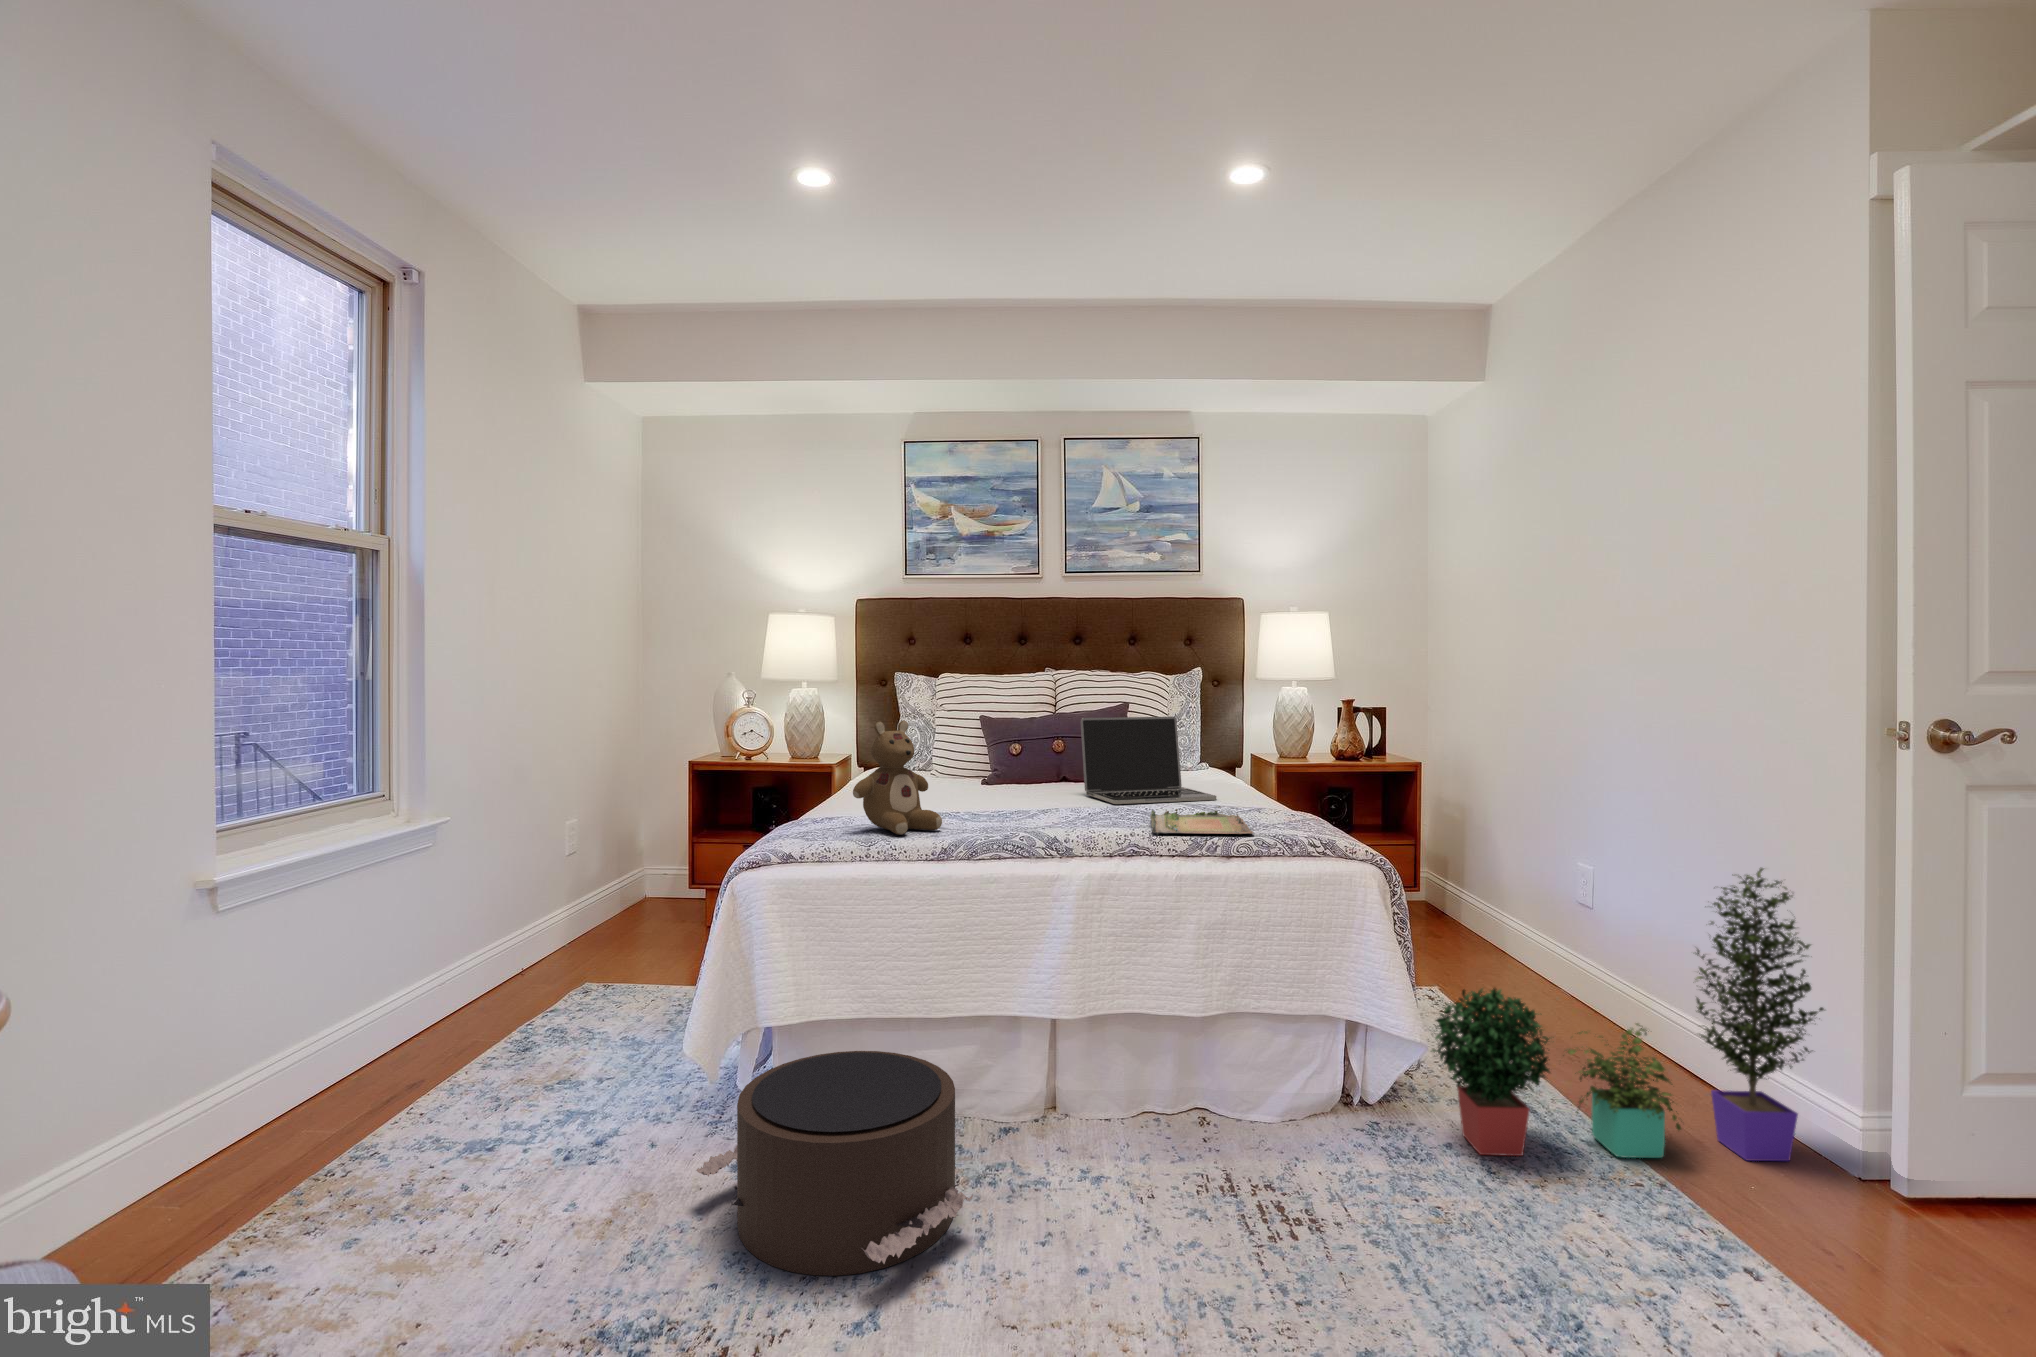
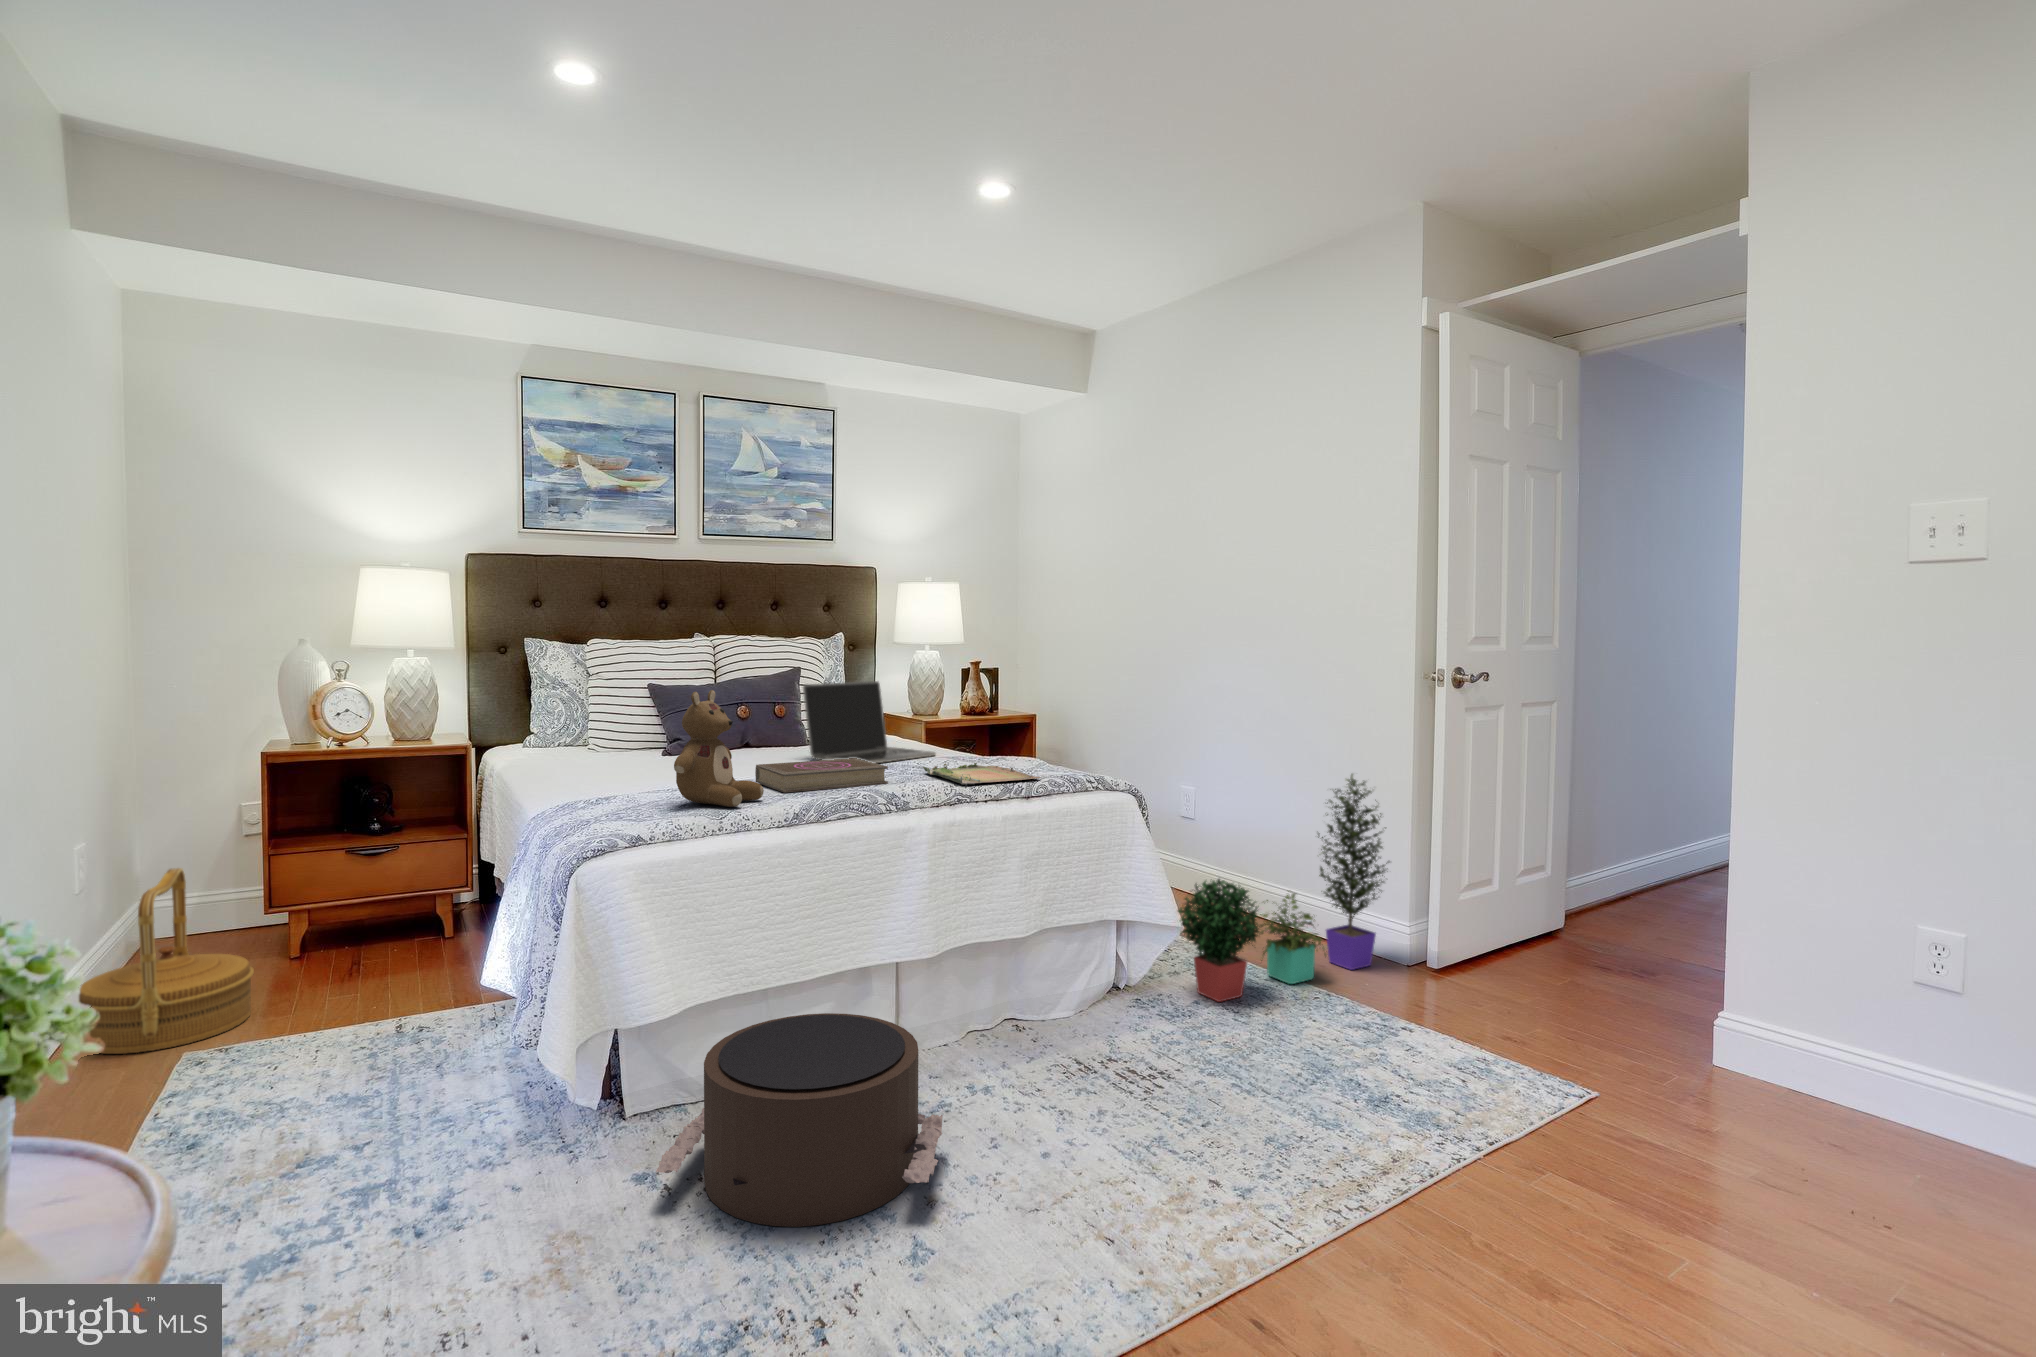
book: none [976,796,1092,826] -> present [755,758,888,793]
woven basket: none [537,845,650,979] -> present [79,868,254,1054]

